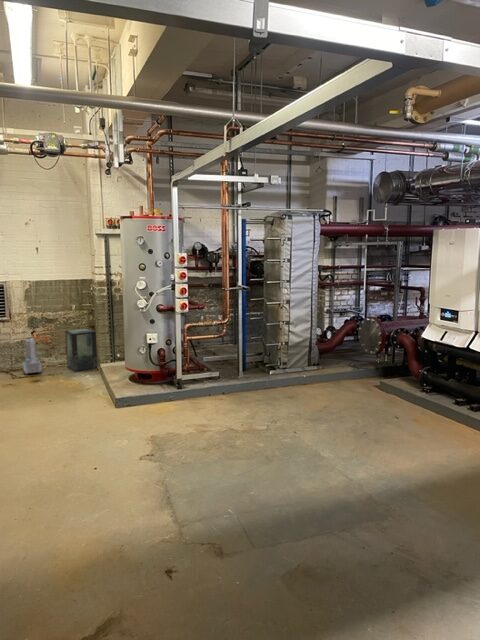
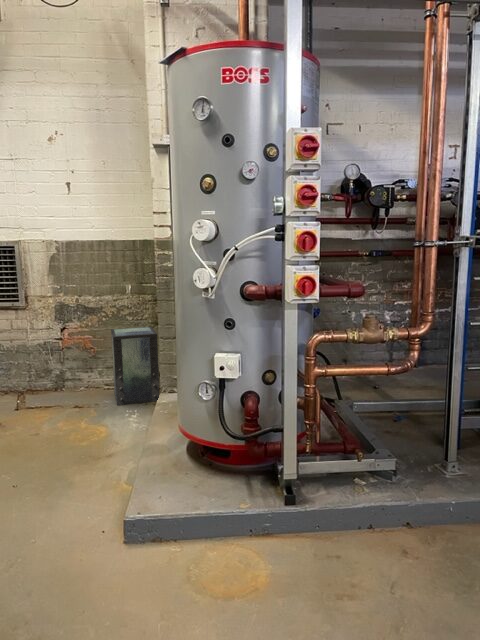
vacuum cleaner: present [23,338,42,375] -> none [26,340,73,403]

